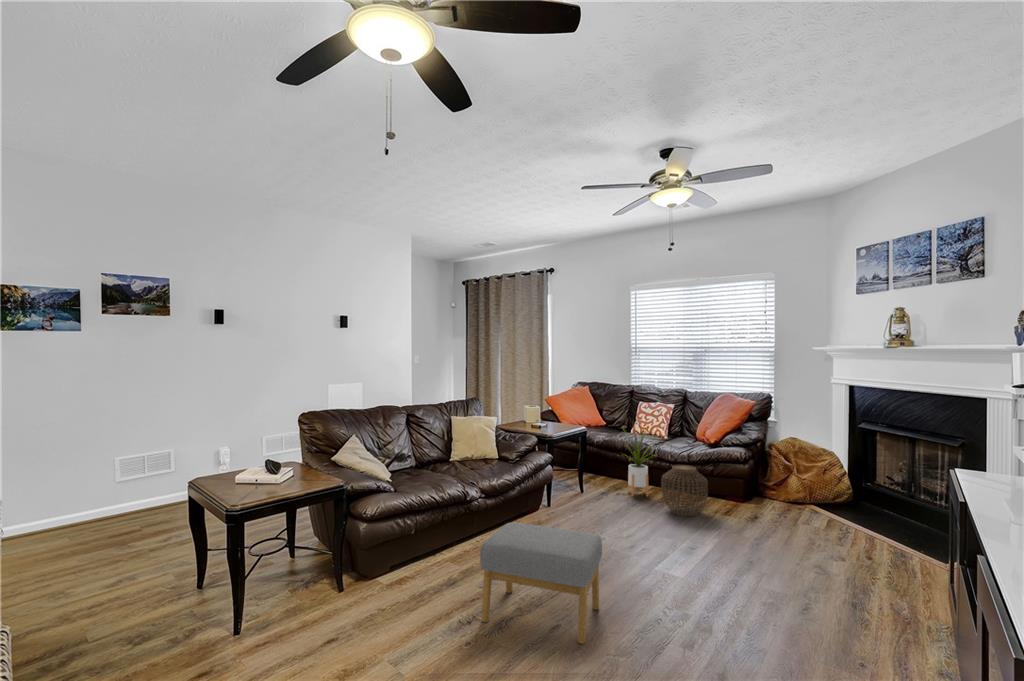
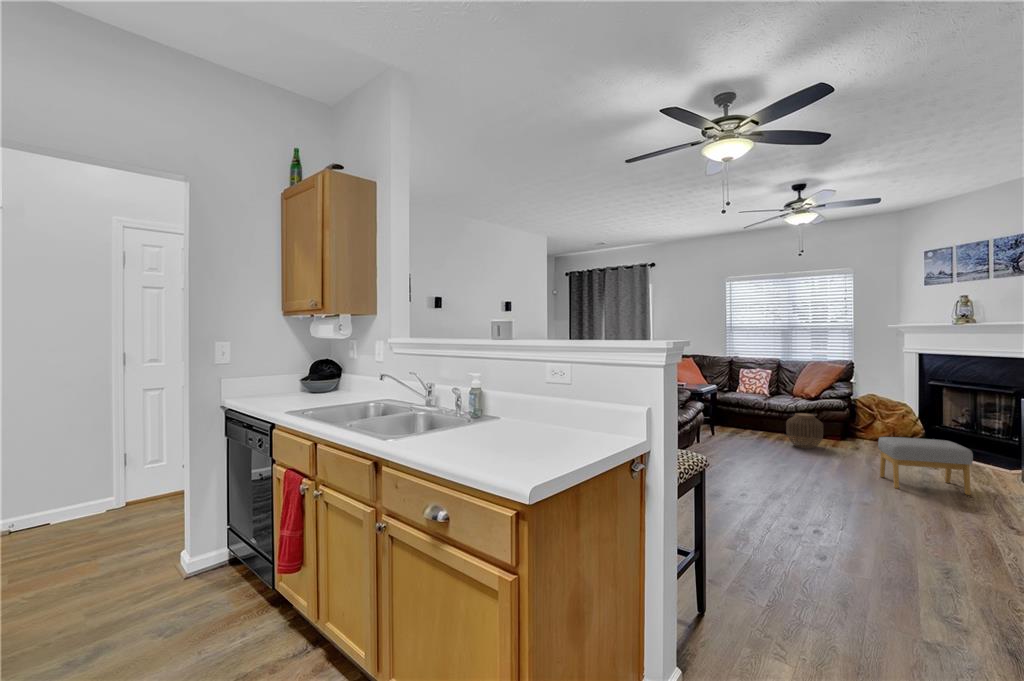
house plant: present [623,428,648,497] -> none [743,382,775,438]
footstool: present [480,523,602,644] -> present [878,437,973,495]

